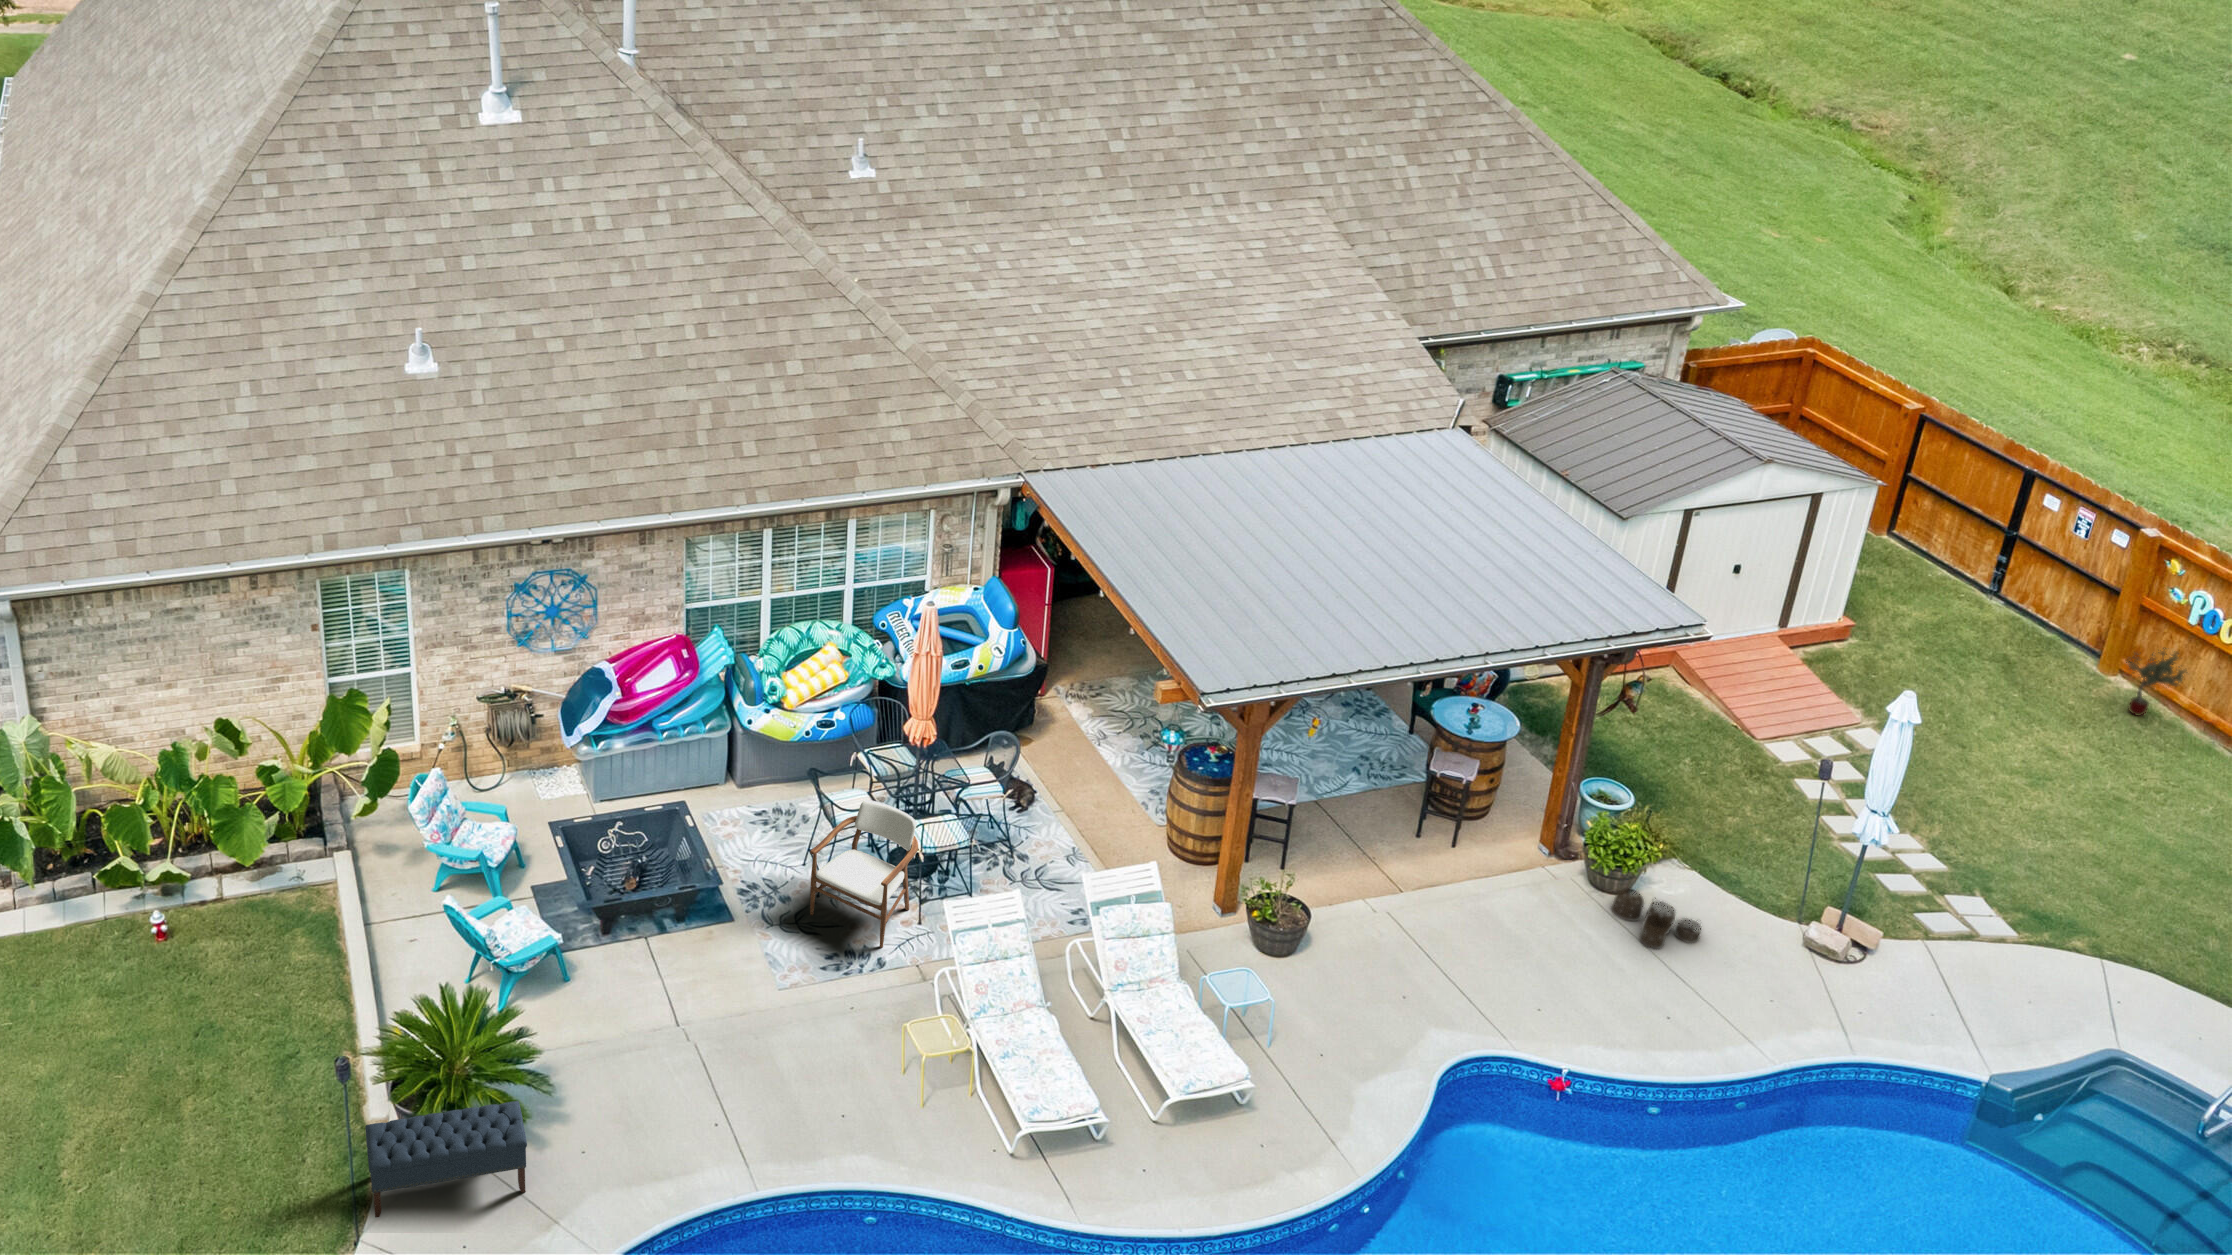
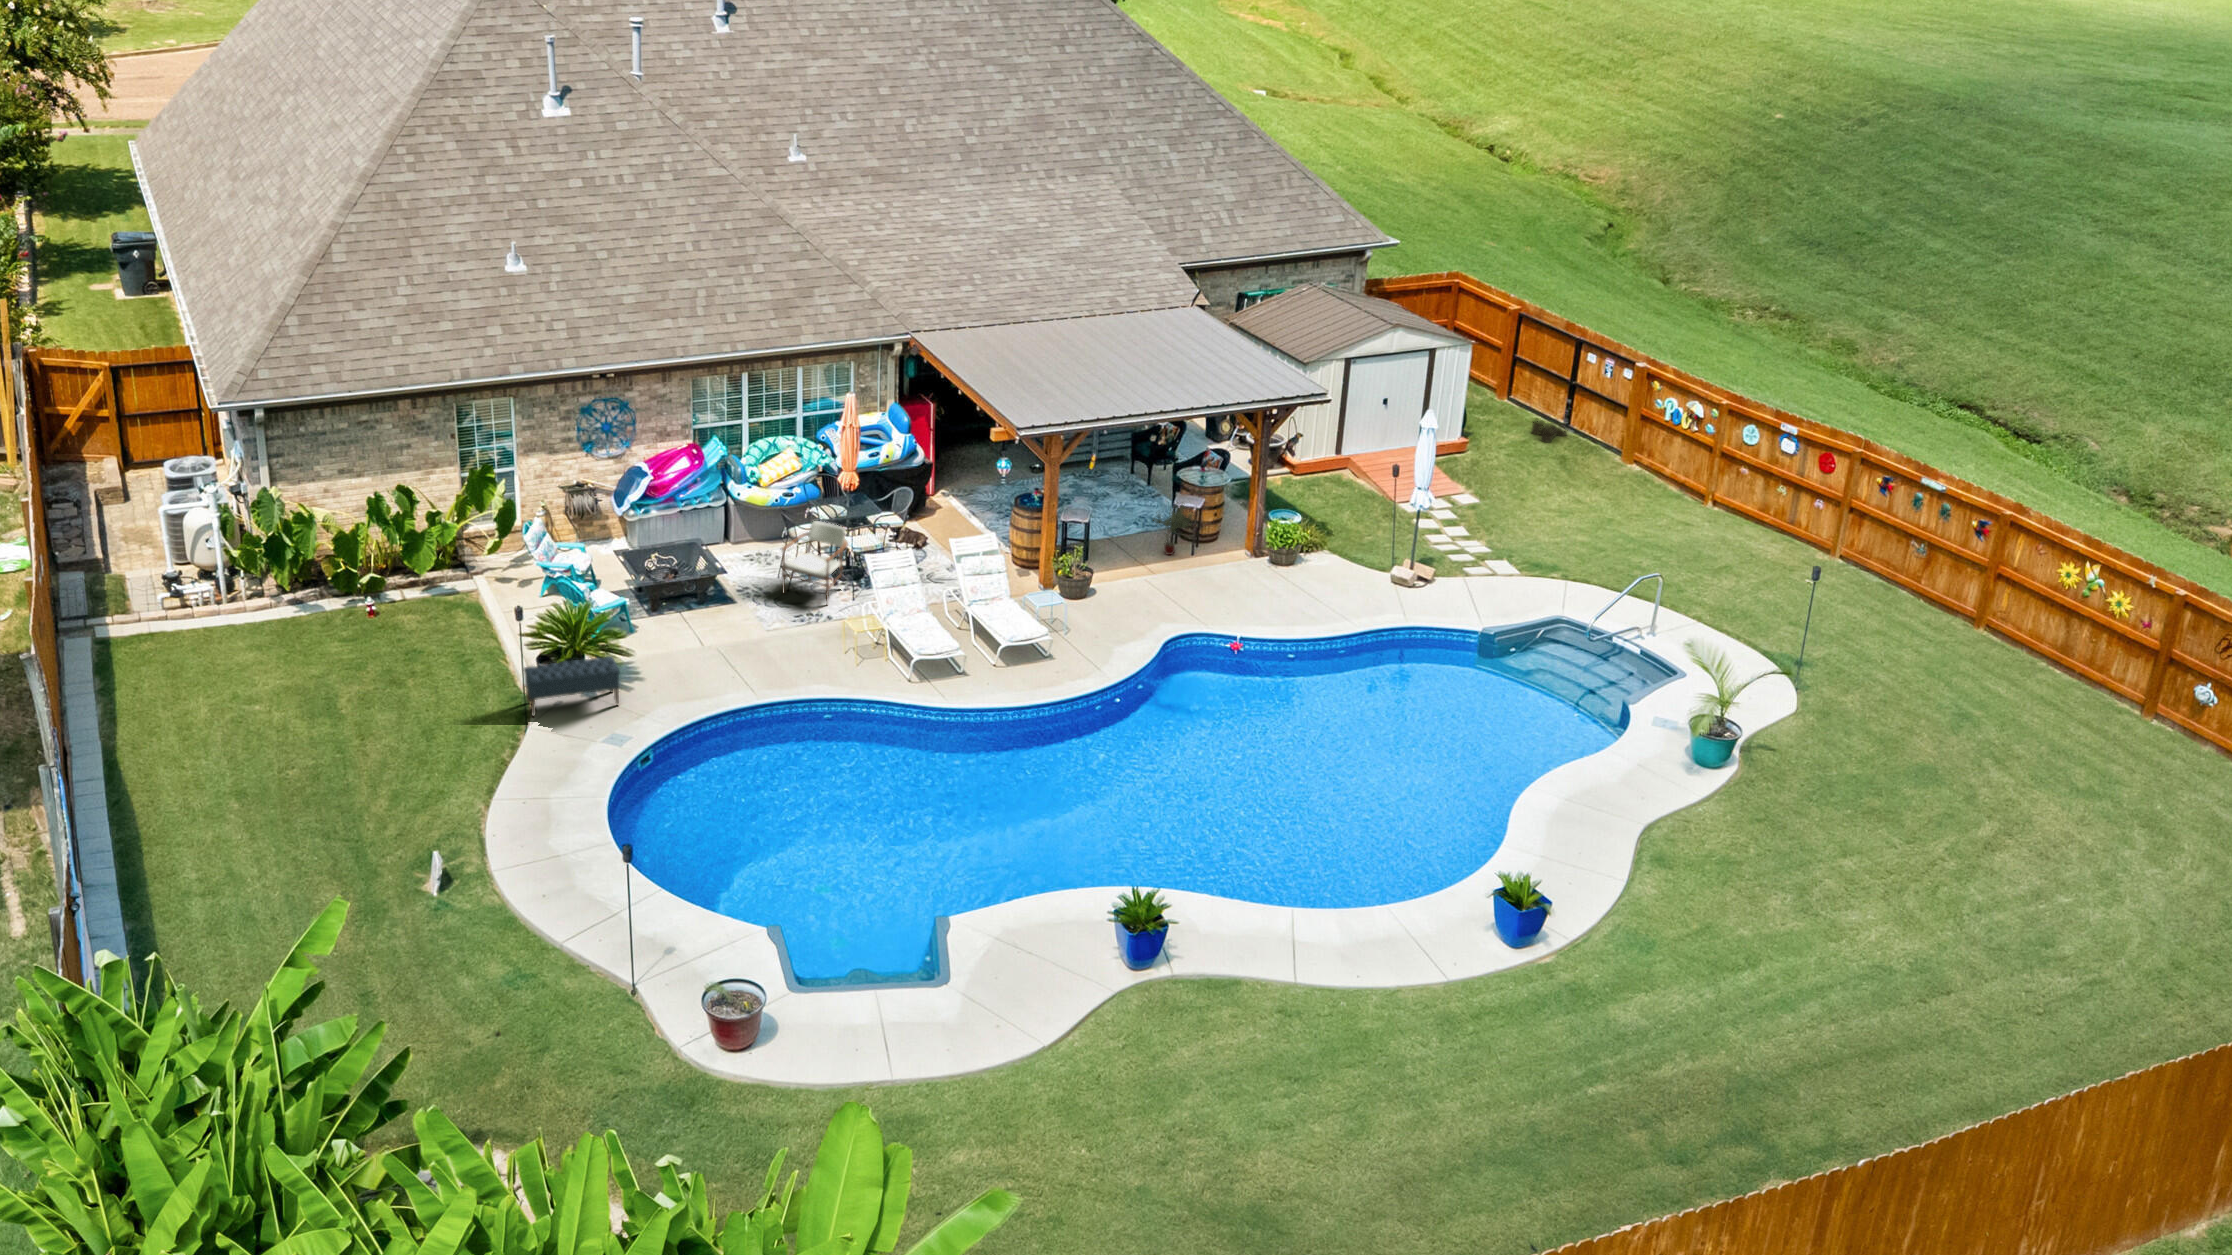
potted tree: present [2126,648,2187,715] -> present [1153,503,1194,555]
woven basket: present [1612,888,1701,949] -> present [1531,420,1568,443]

